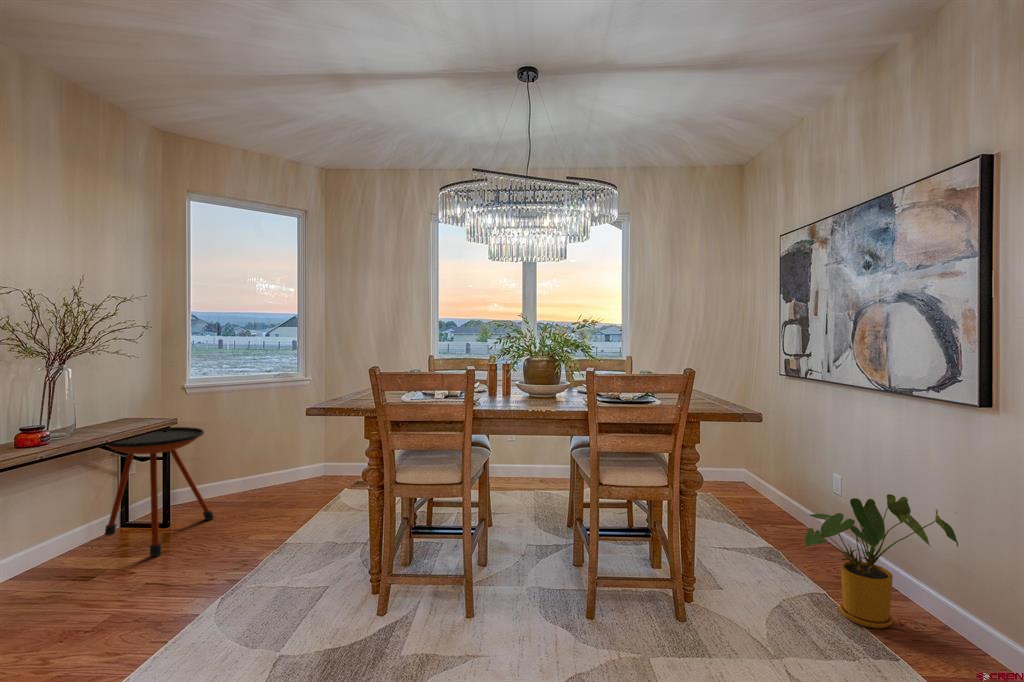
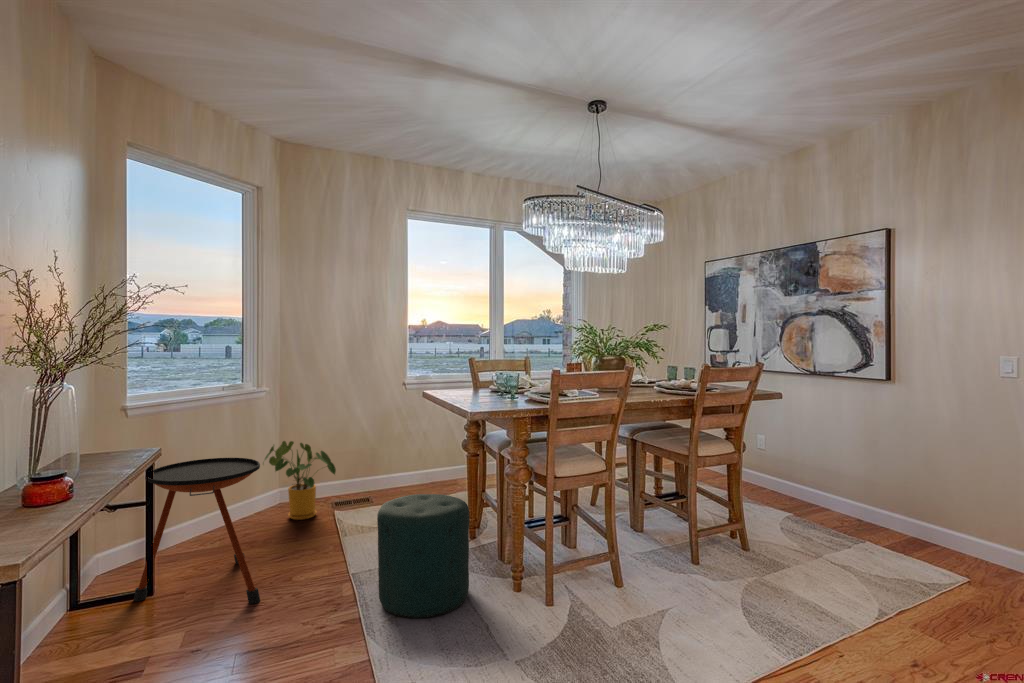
ottoman: none [201,483,302,611] -> present [377,494,469,618]
house plant: present [803,494,958,628] -> present [263,441,336,520]

